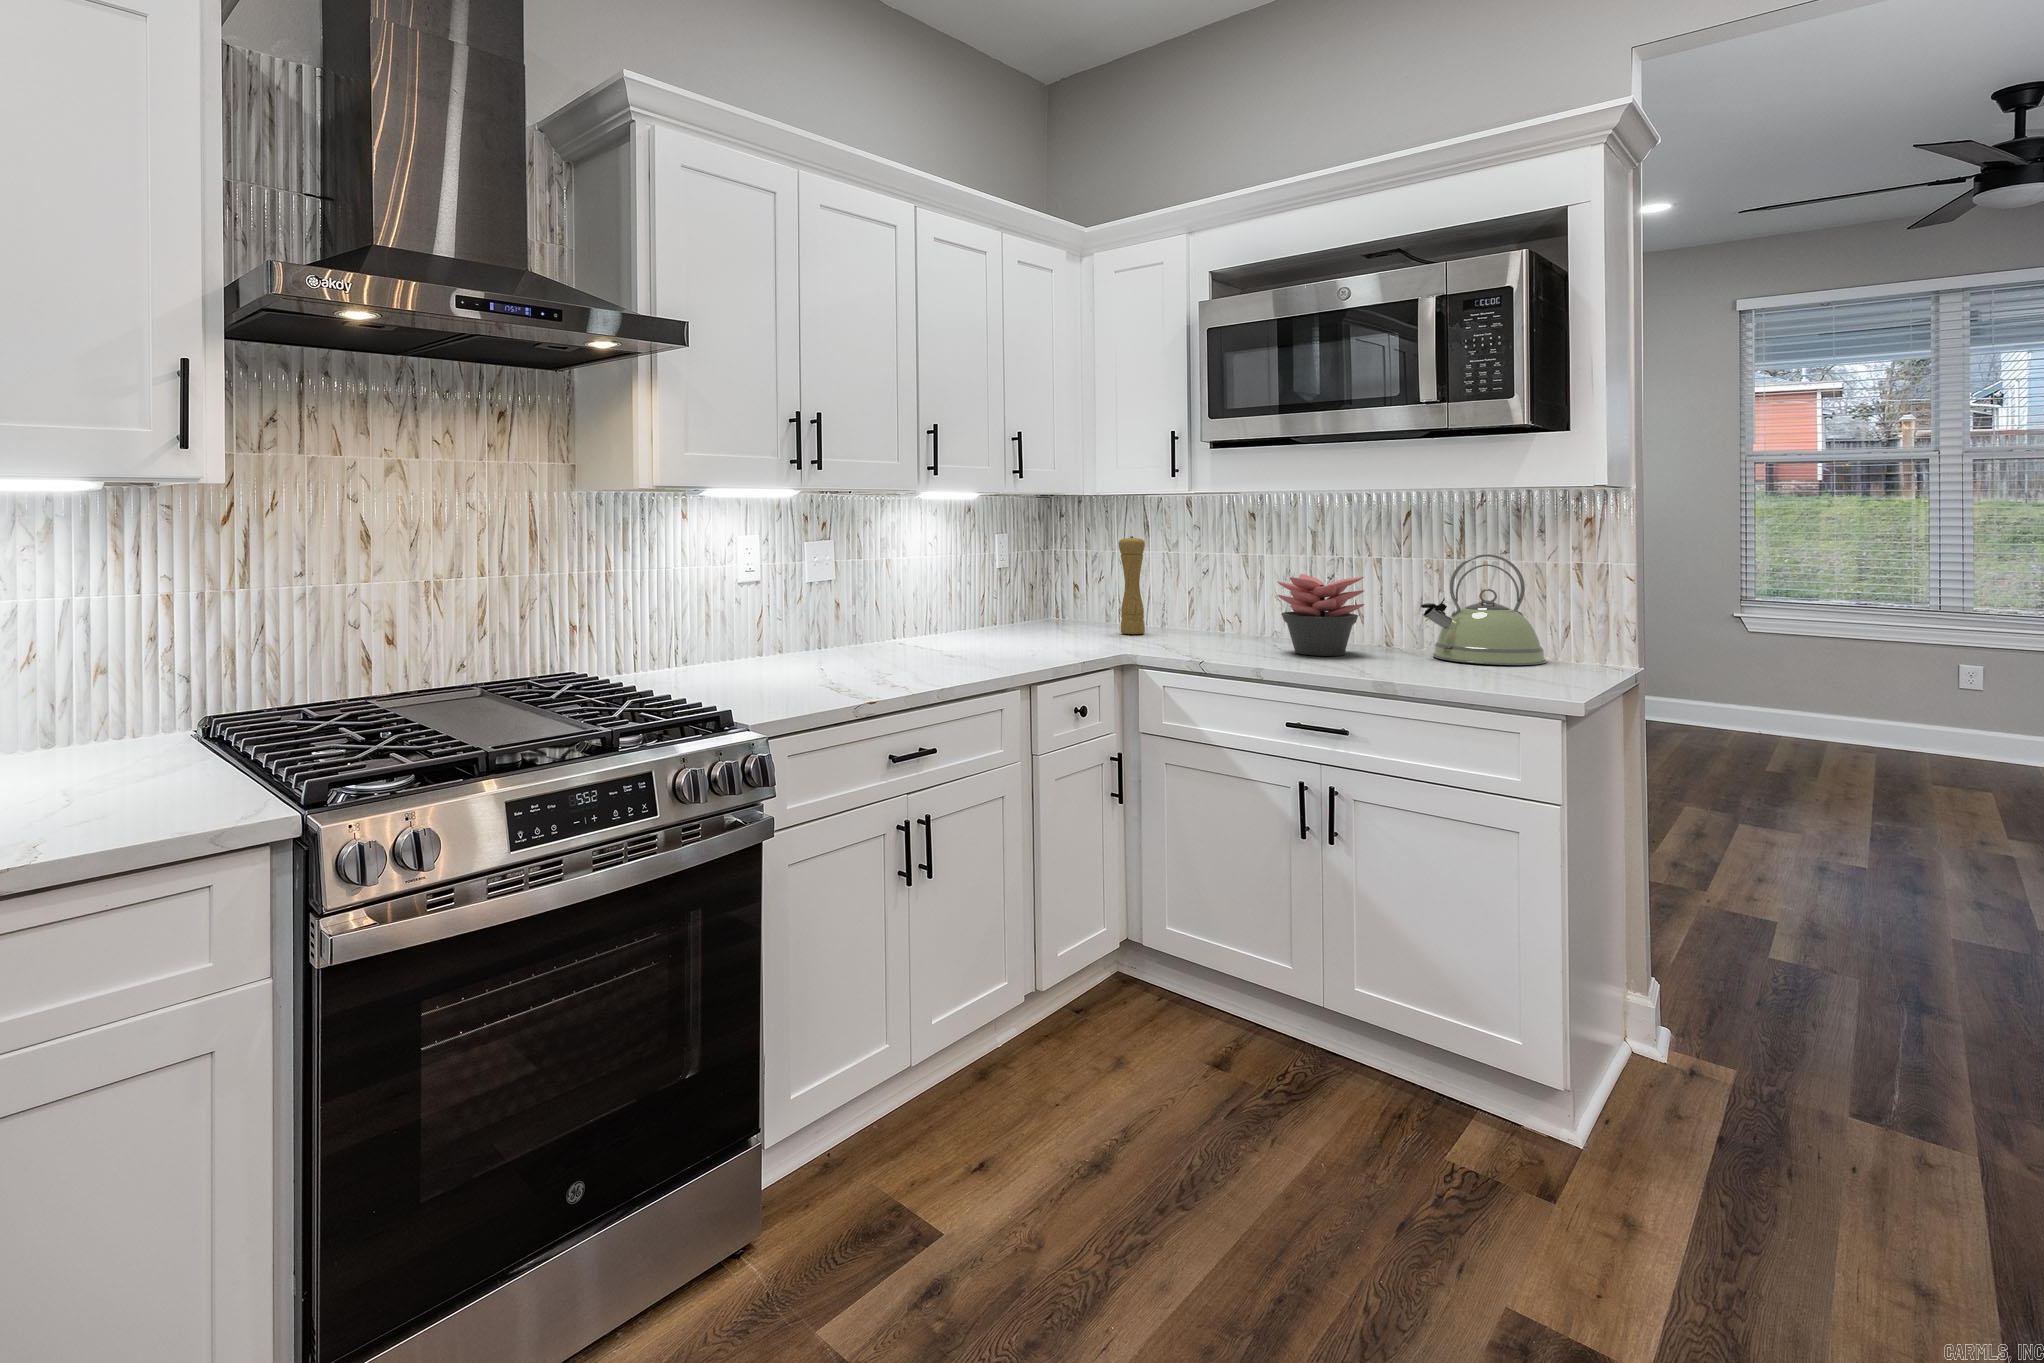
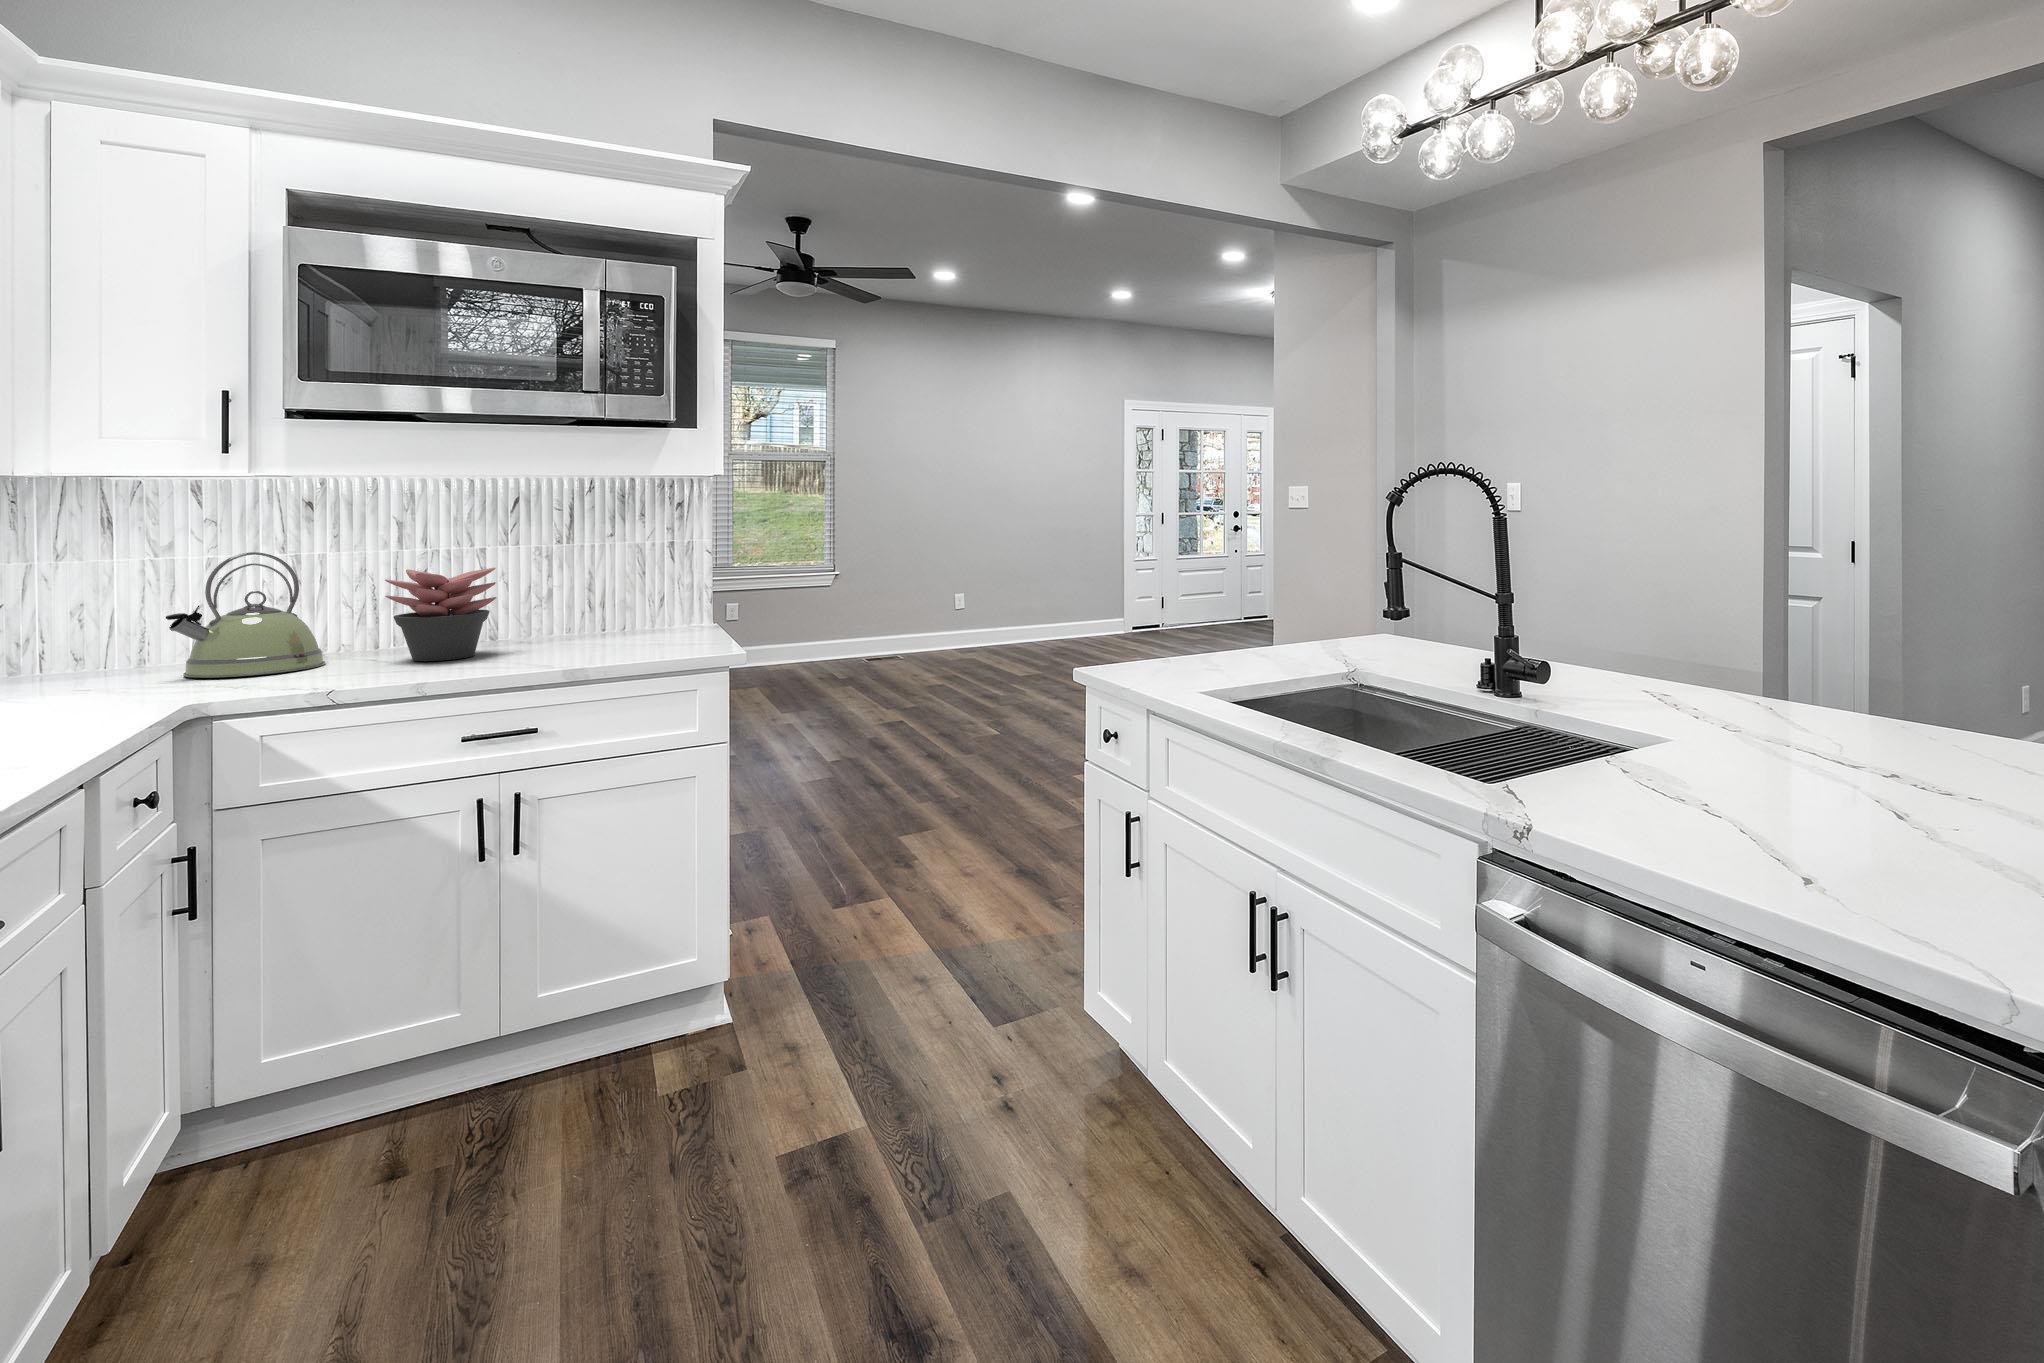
pepper mill: present [1119,536,1145,634] -> none [66,530,123,678]
kettle: present [1421,554,1546,665] -> present [166,552,325,678]

